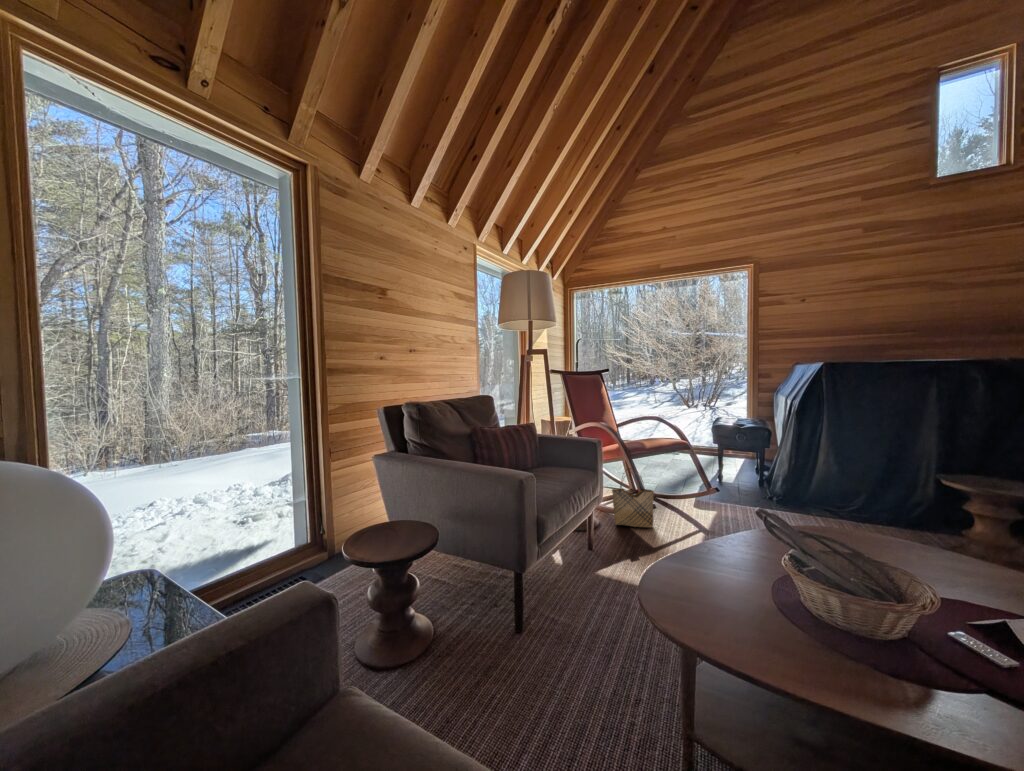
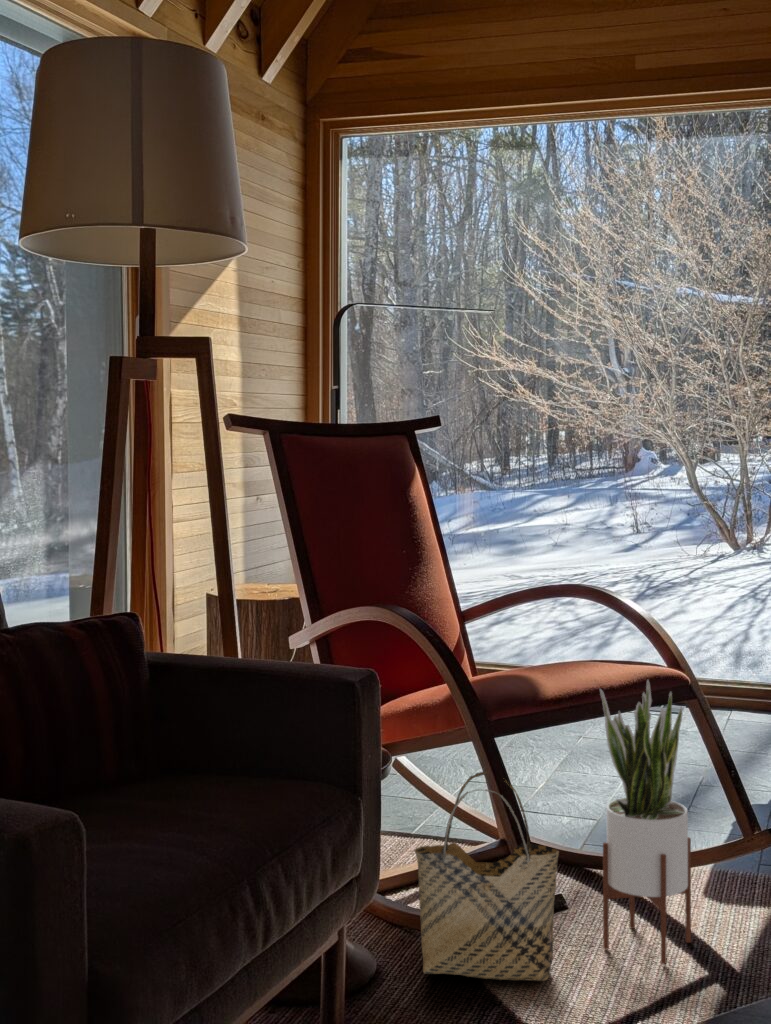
potted plant: none [664,443,693,525] -> present [600,680,691,964]

